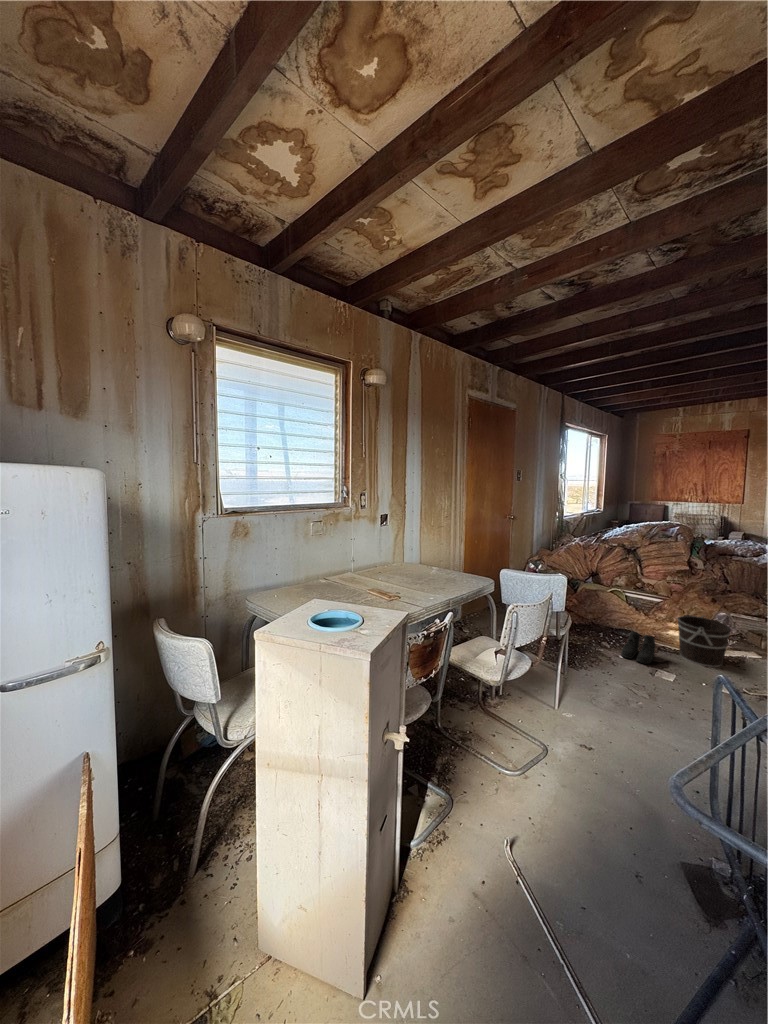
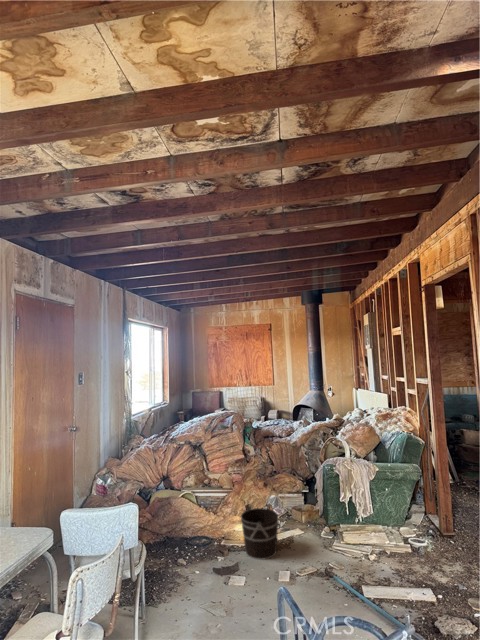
boots: present [621,631,655,664] -> none [199,544,227,581]

